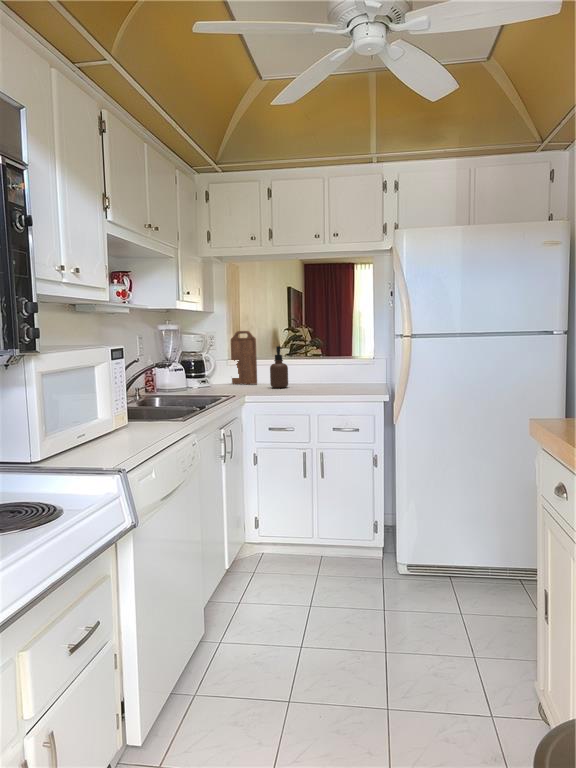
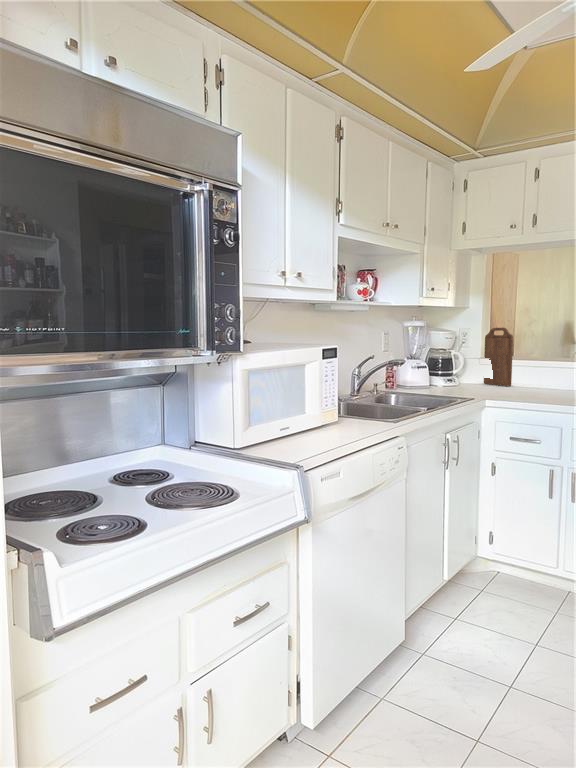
soap dispenser: present [270,346,288,388] -> none [524,346,546,393]

